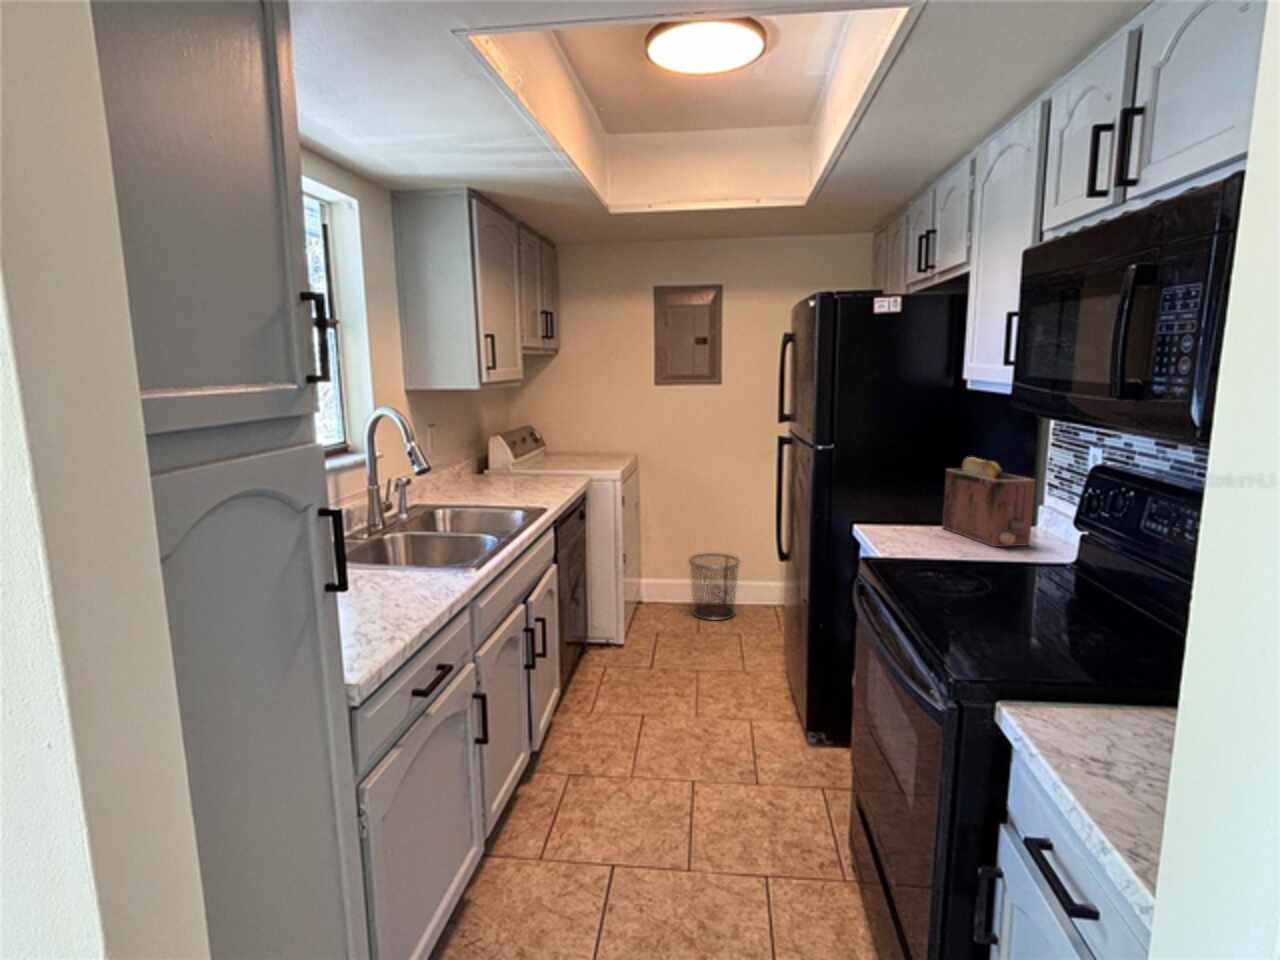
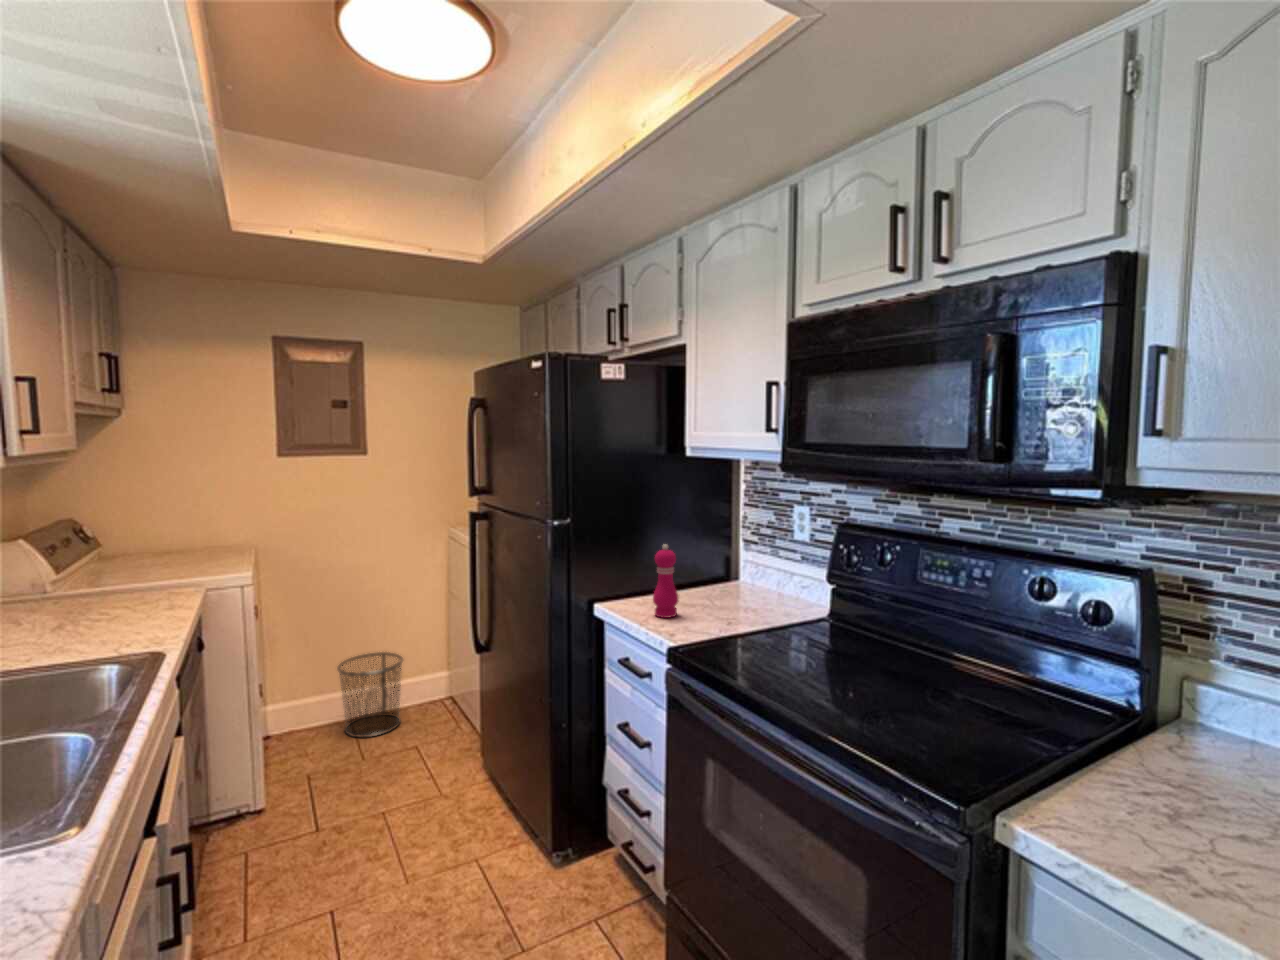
toaster: present [943,457,1035,547] -> none [679,523,766,608]
pepper mill: none [890,472,916,541] -> present [653,544,679,618]

